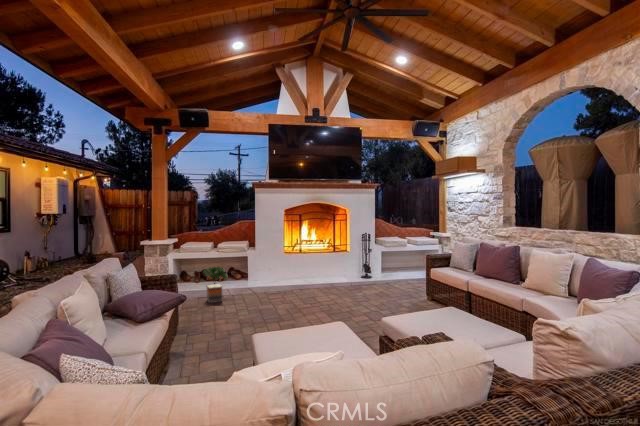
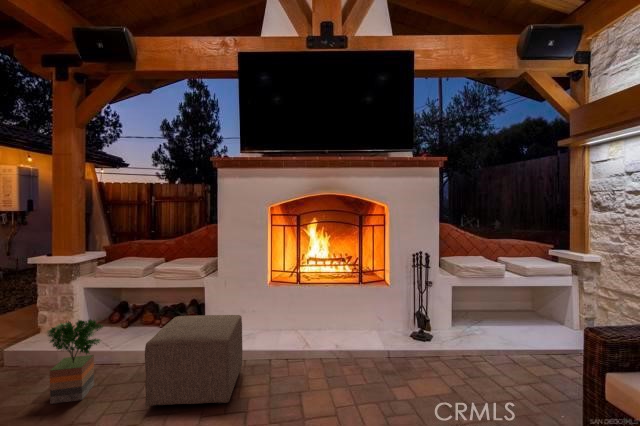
ottoman: none [253,265,292,300] -> present [145,315,242,406]

